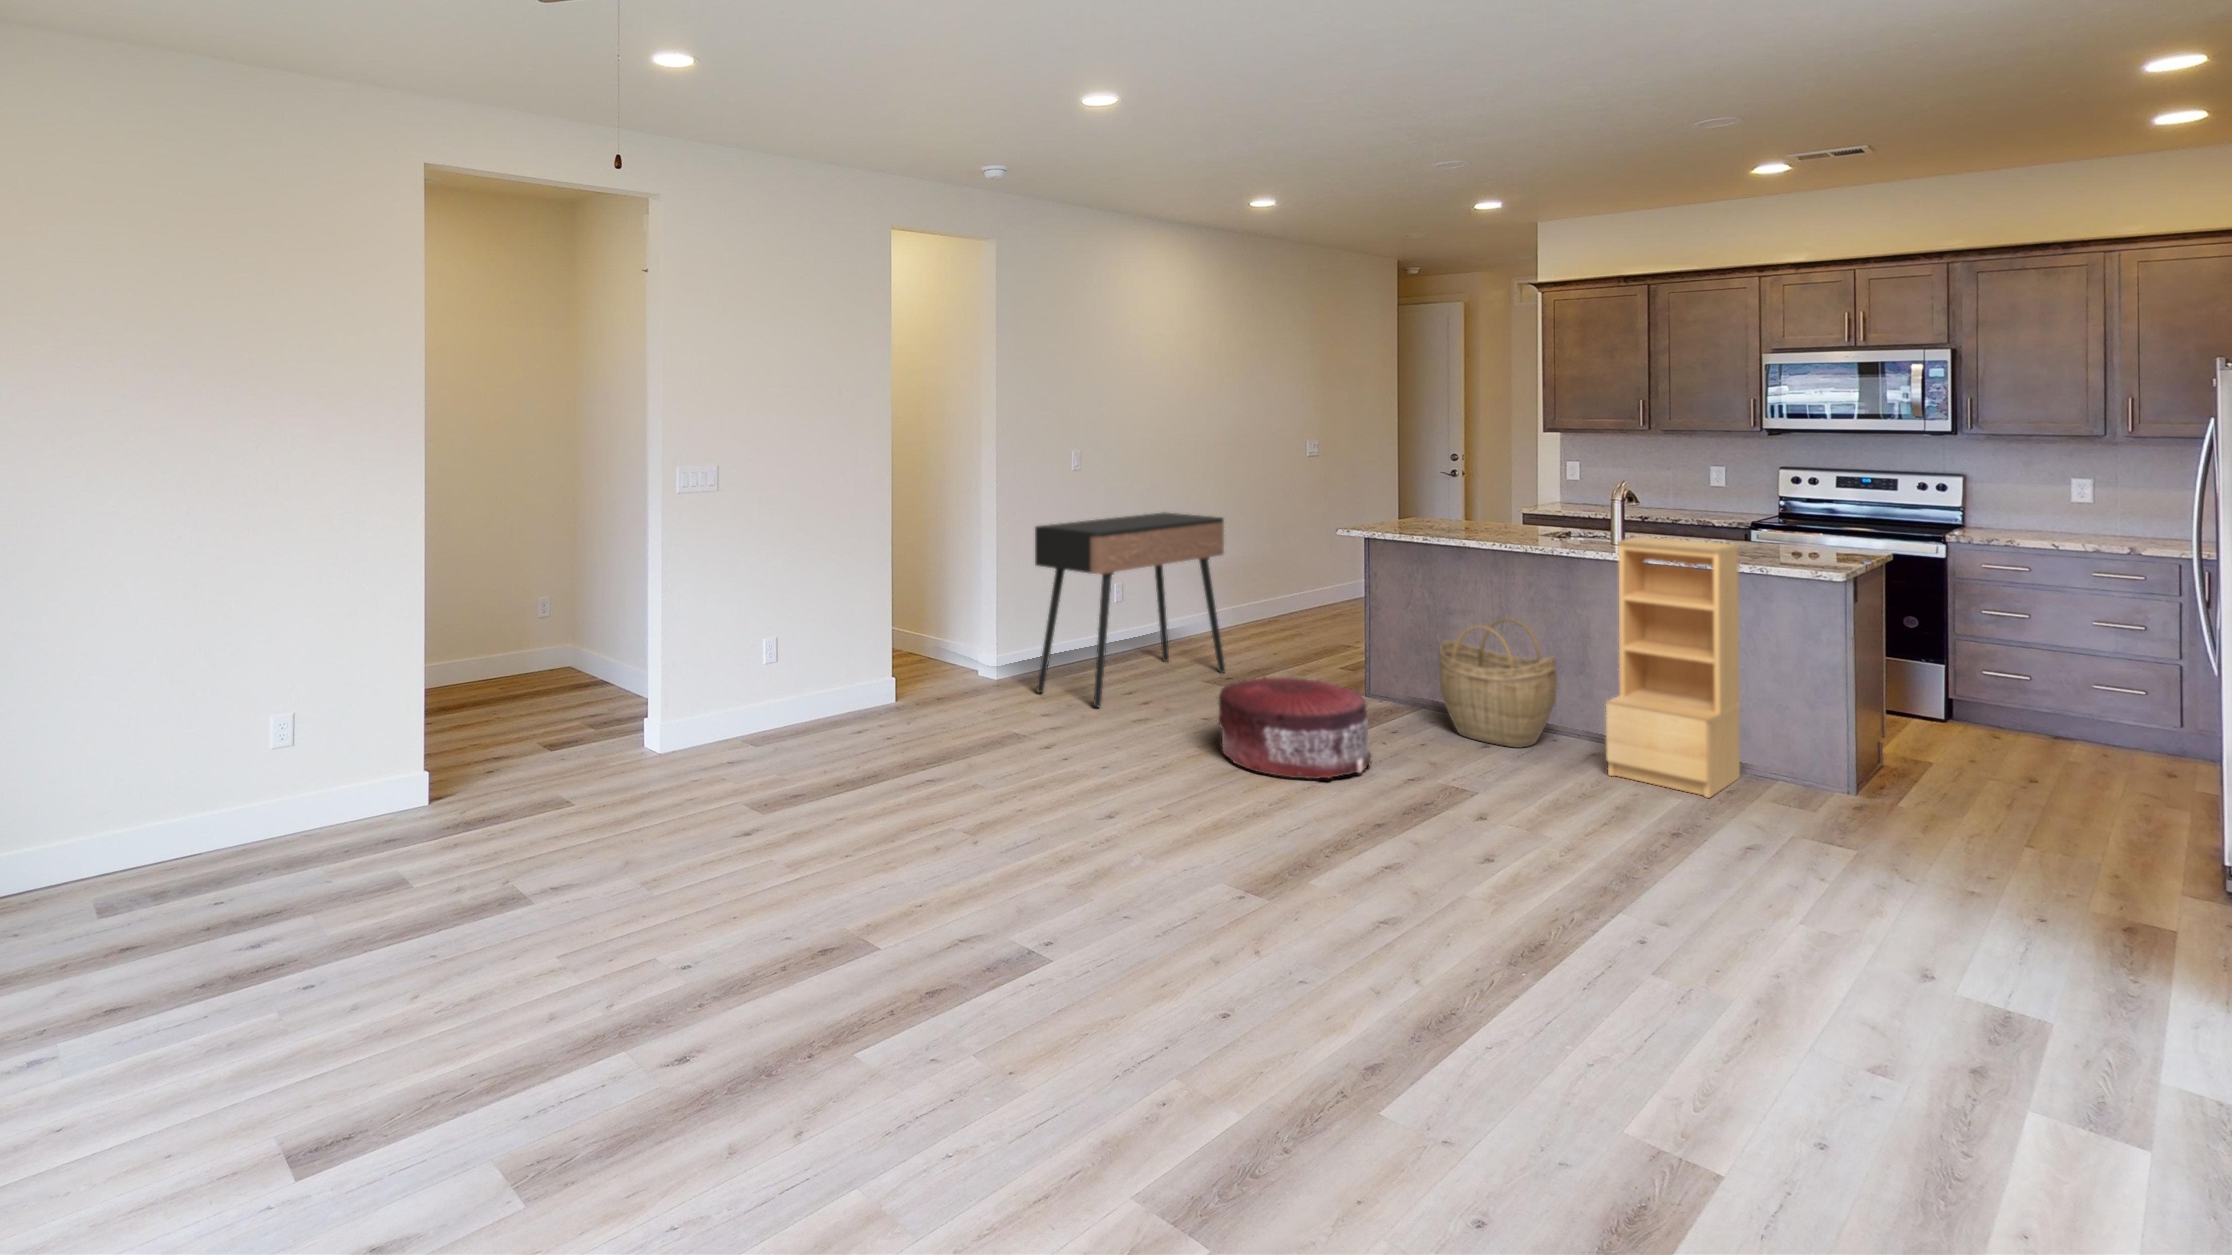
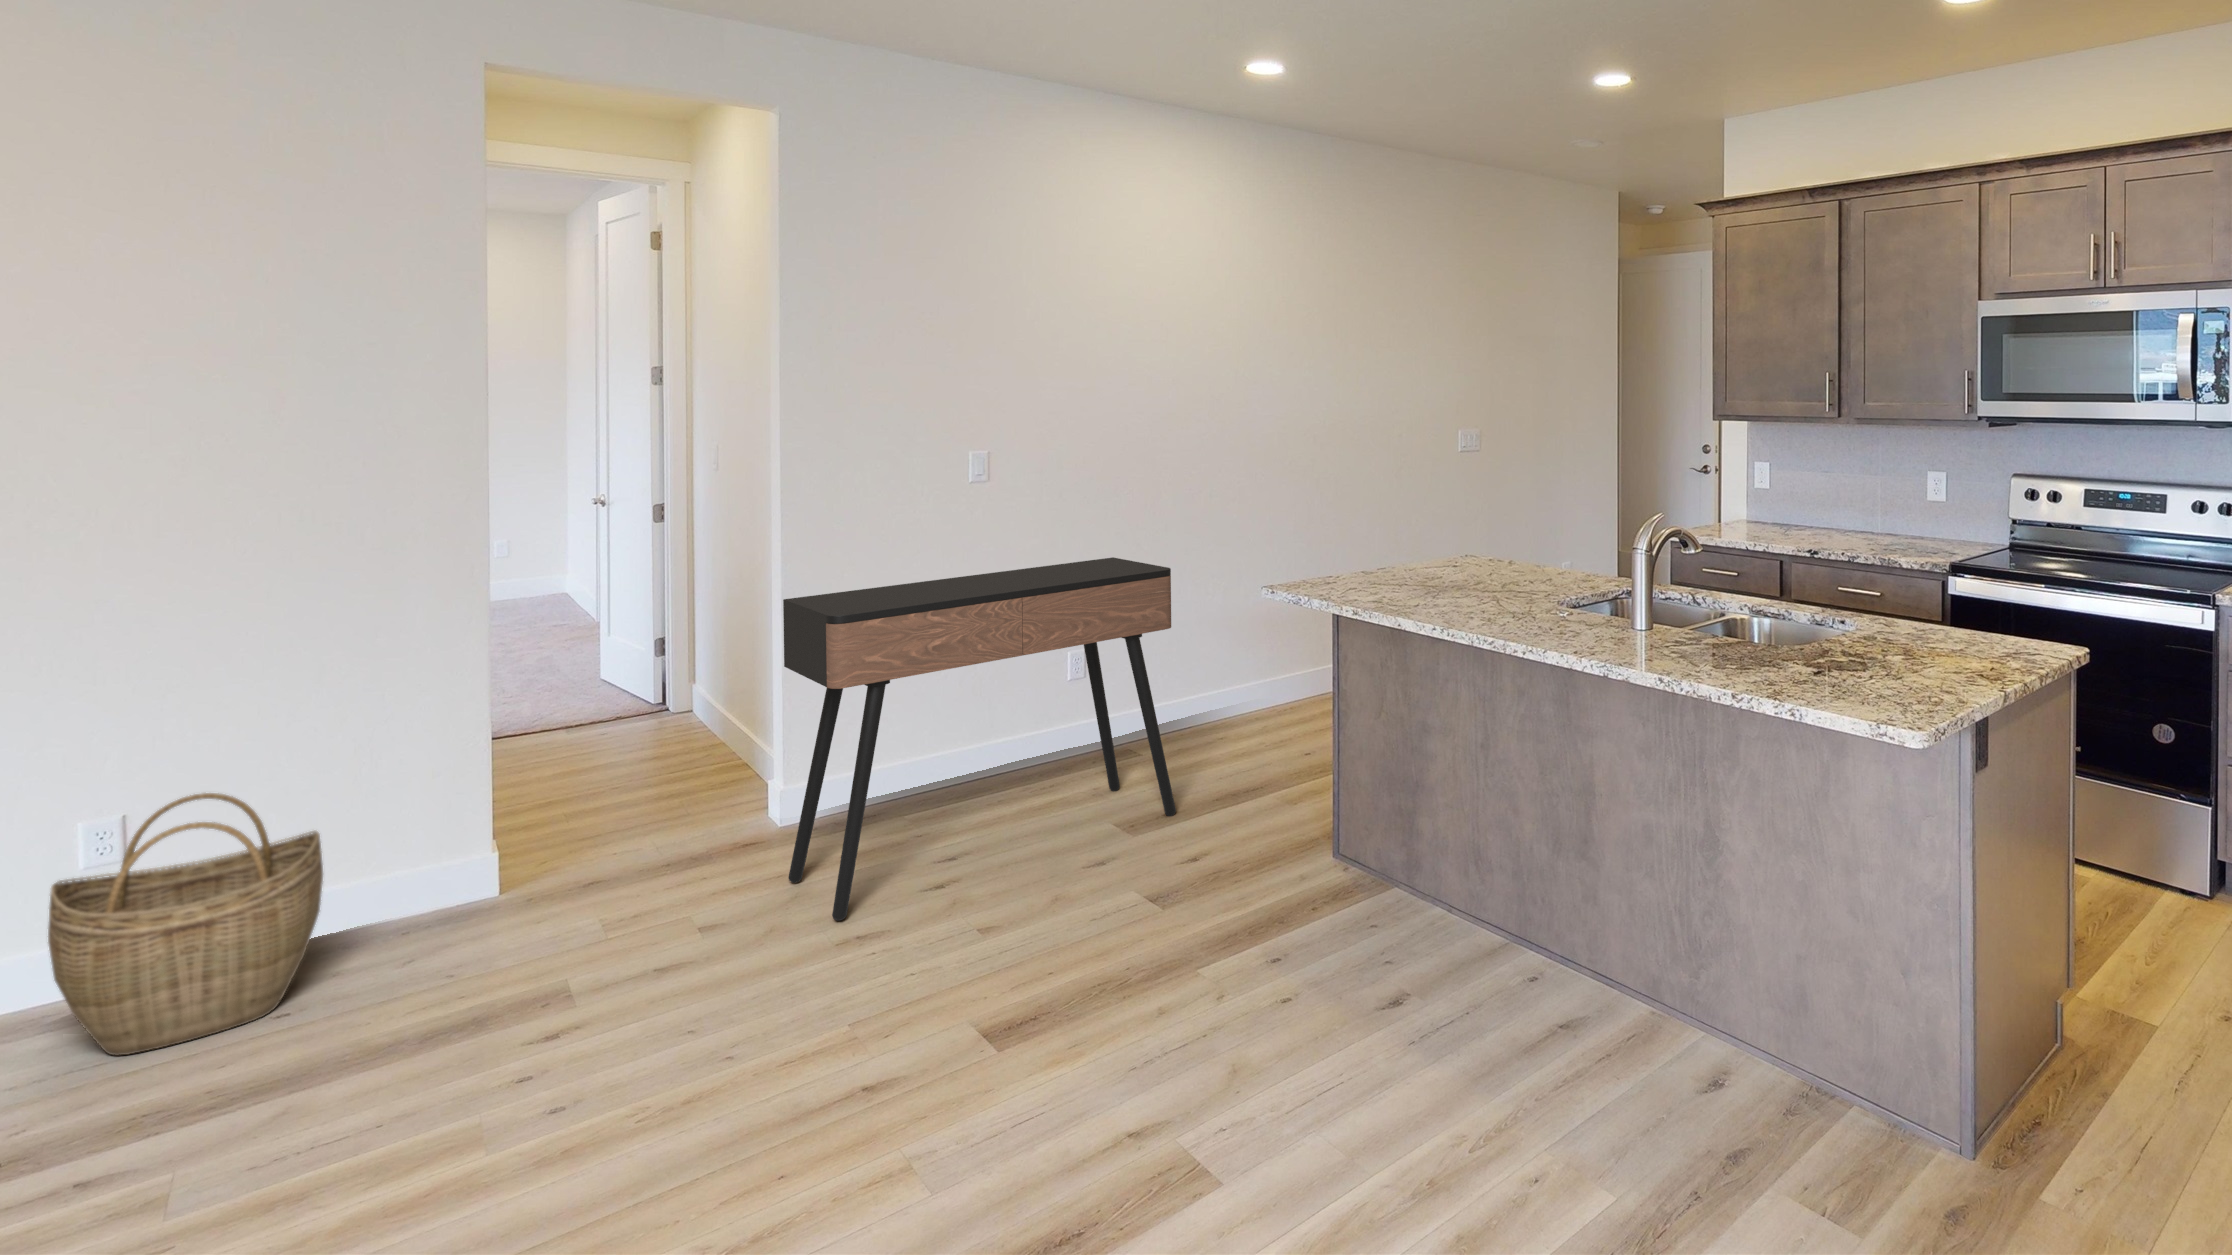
bookshelf: present [1606,537,1740,798] -> none [1549,629,1799,1184]
woven basket: present [1439,618,1557,748] -> present [48,793,323,1056]
pouf: present [1218,676,1371,779] -> none [853,891,1145,1157]

